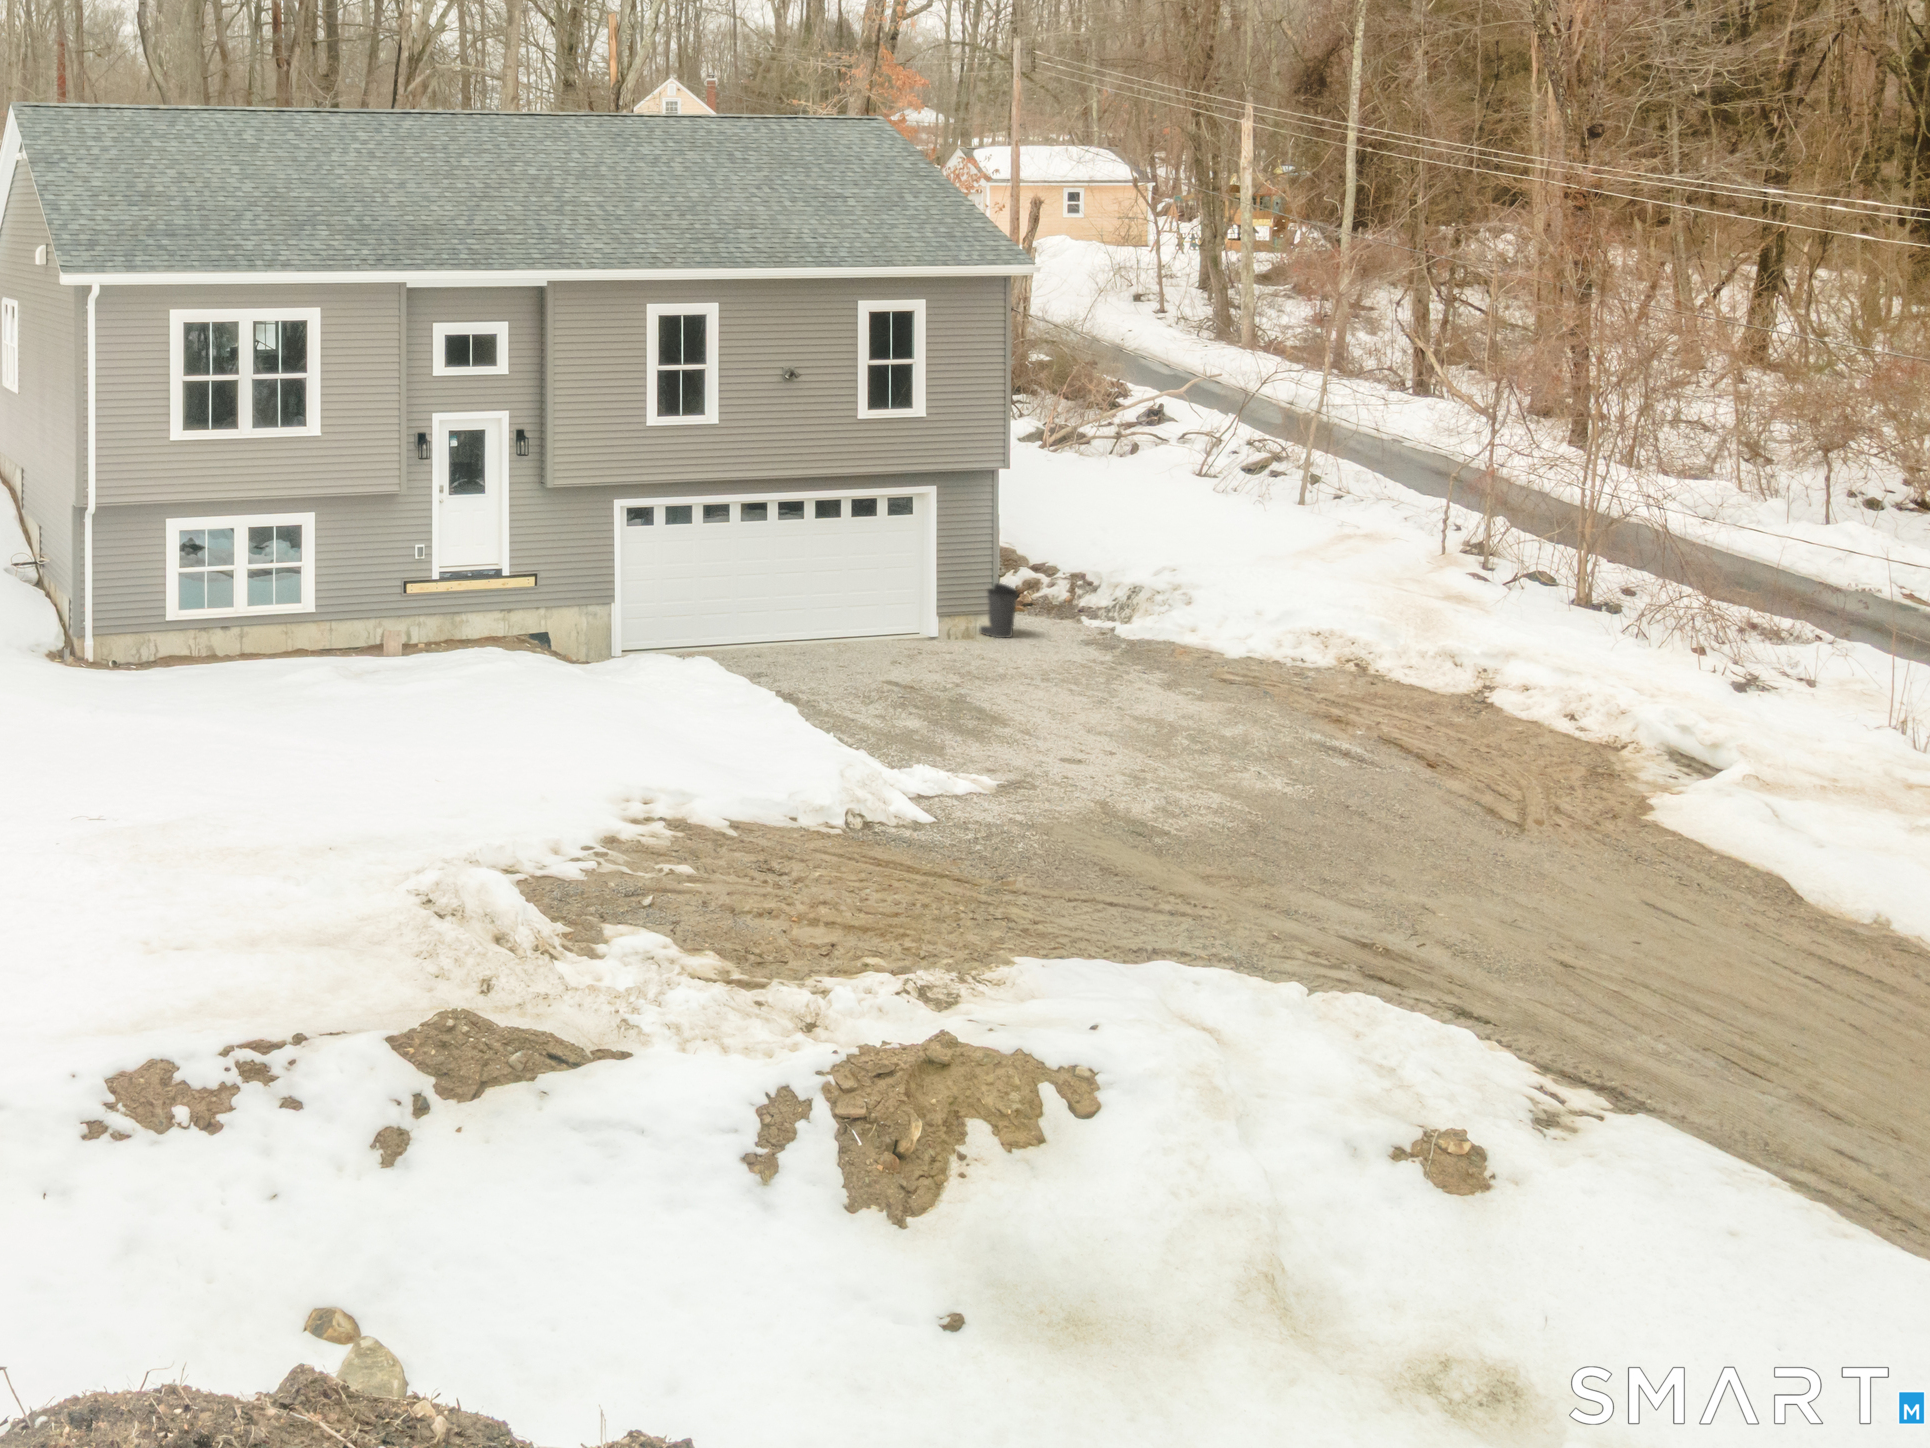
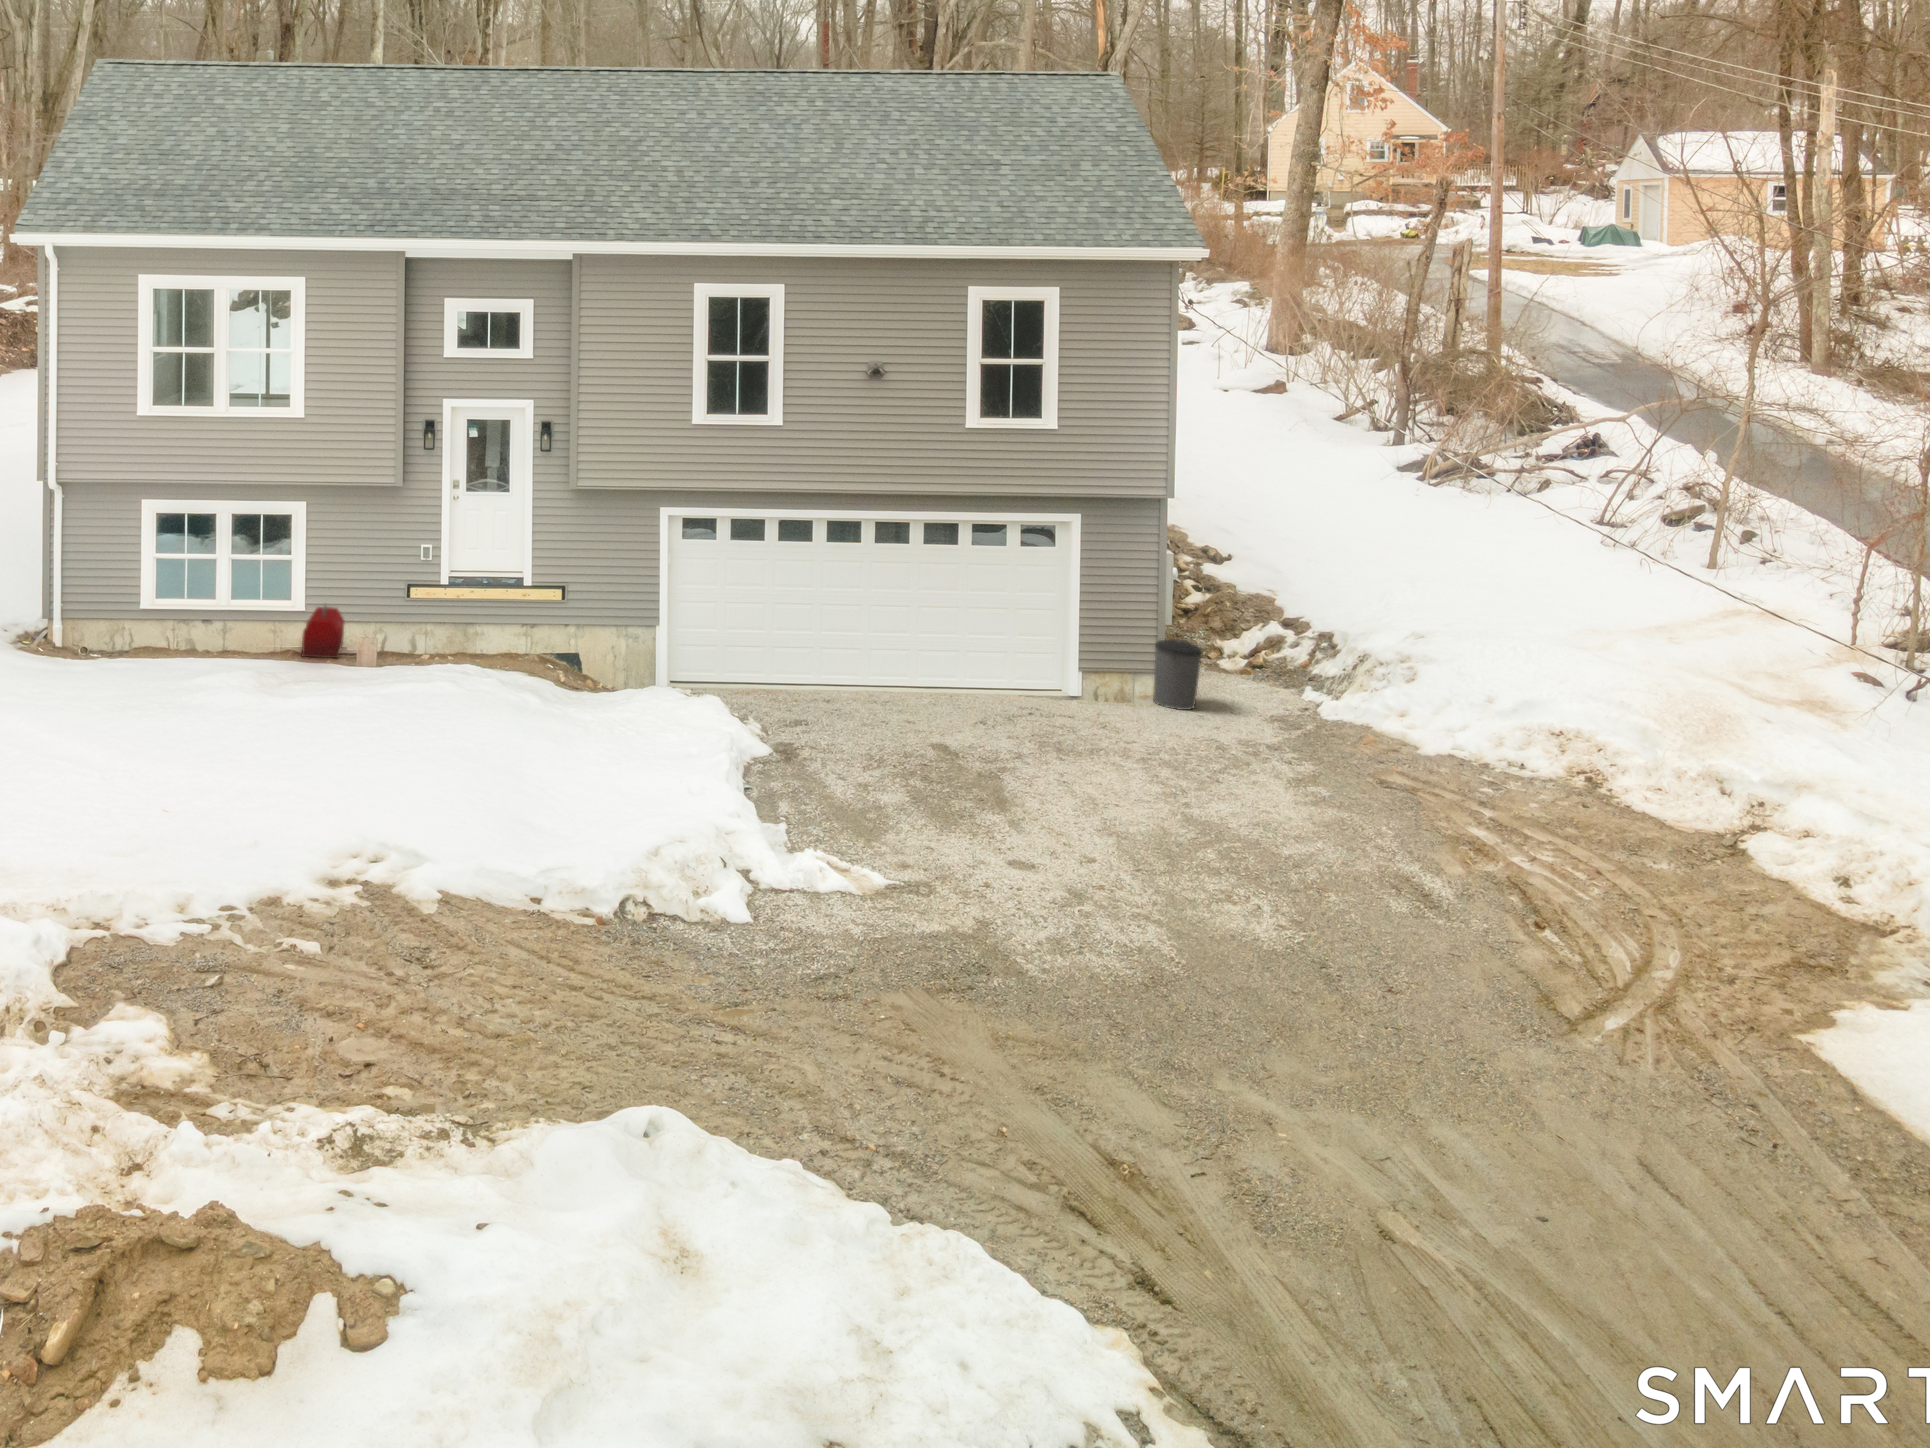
toolbox: none [320,609,370,660] -> present [302,605,344,658]

